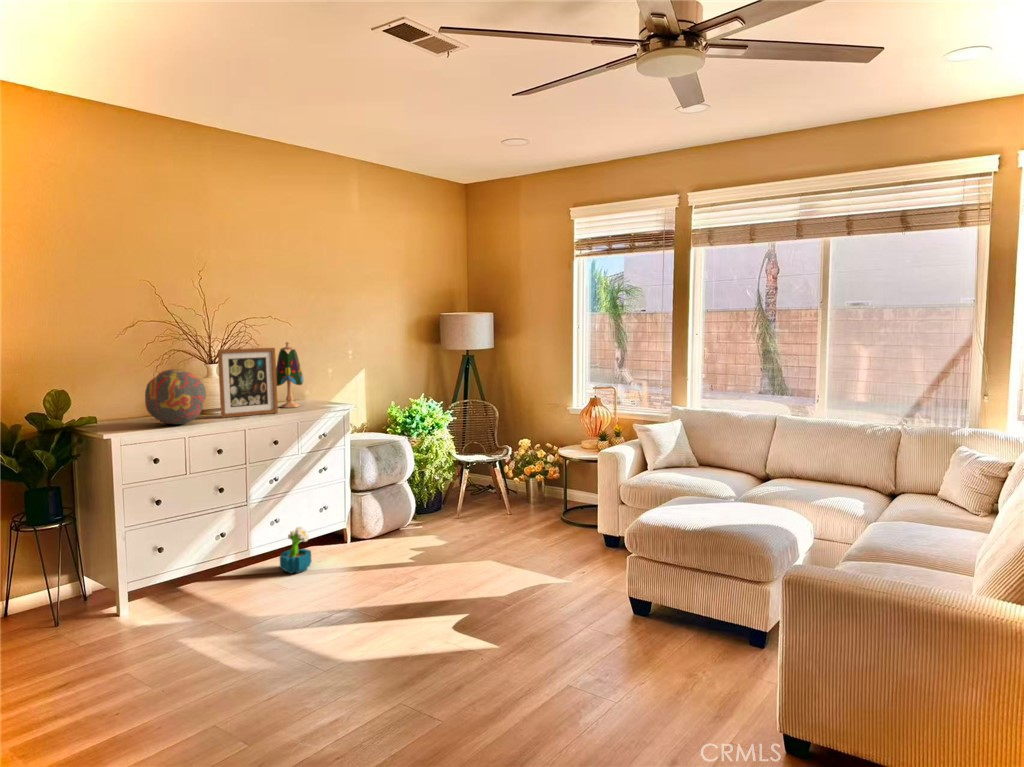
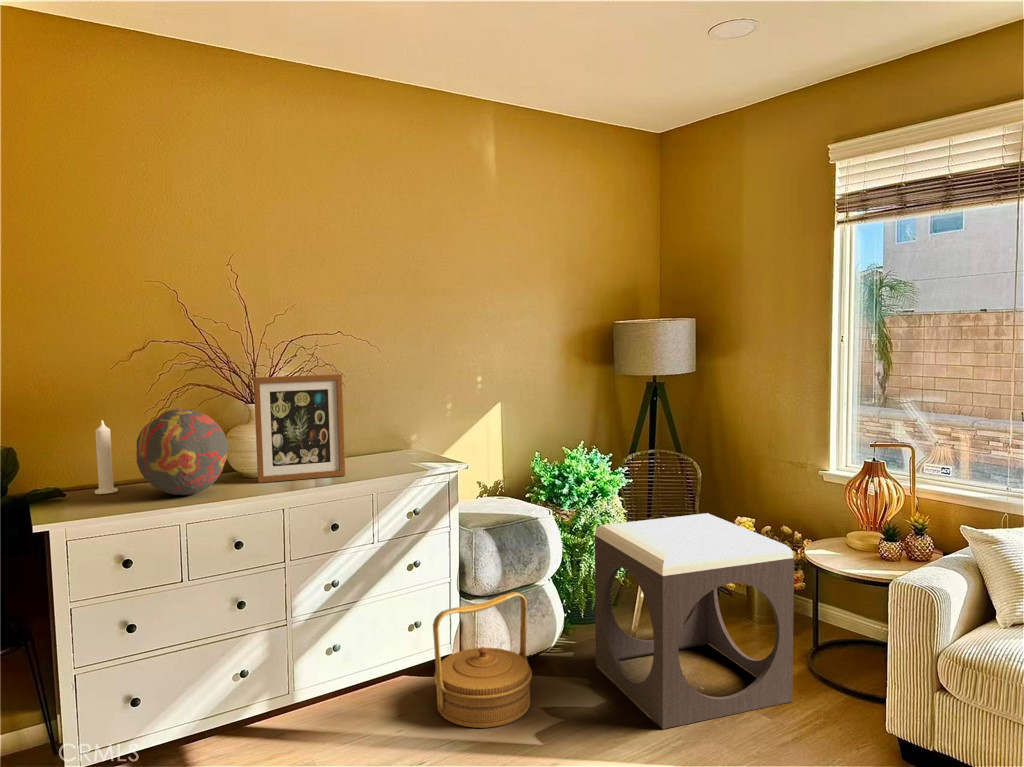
table lamp: present [276,342,303,408] -> none [350,364,394,465]
candle: none [110,378,126,427] -> present [95,420,118,494]
footstool: none [435,433,552,551] -> present [595,513,794,729]
woven basket: none [340,483,401,561] -> present [433,592,532,728]
decorative plant: present [280,527,311,573] -> none [334,664,385,740]

